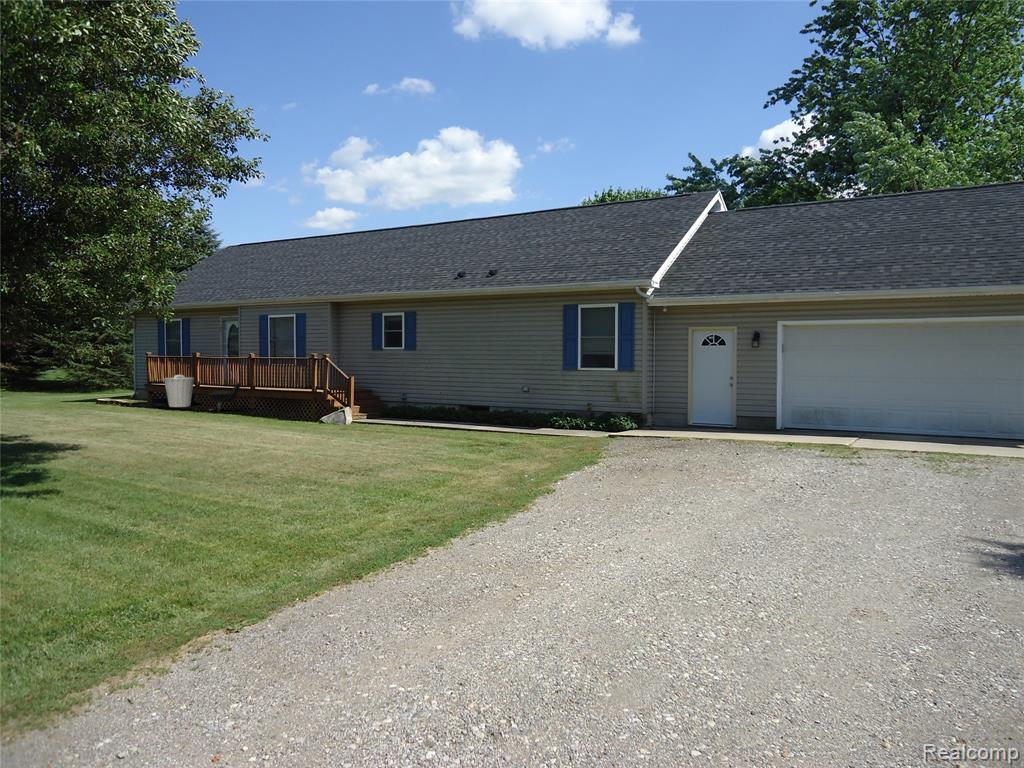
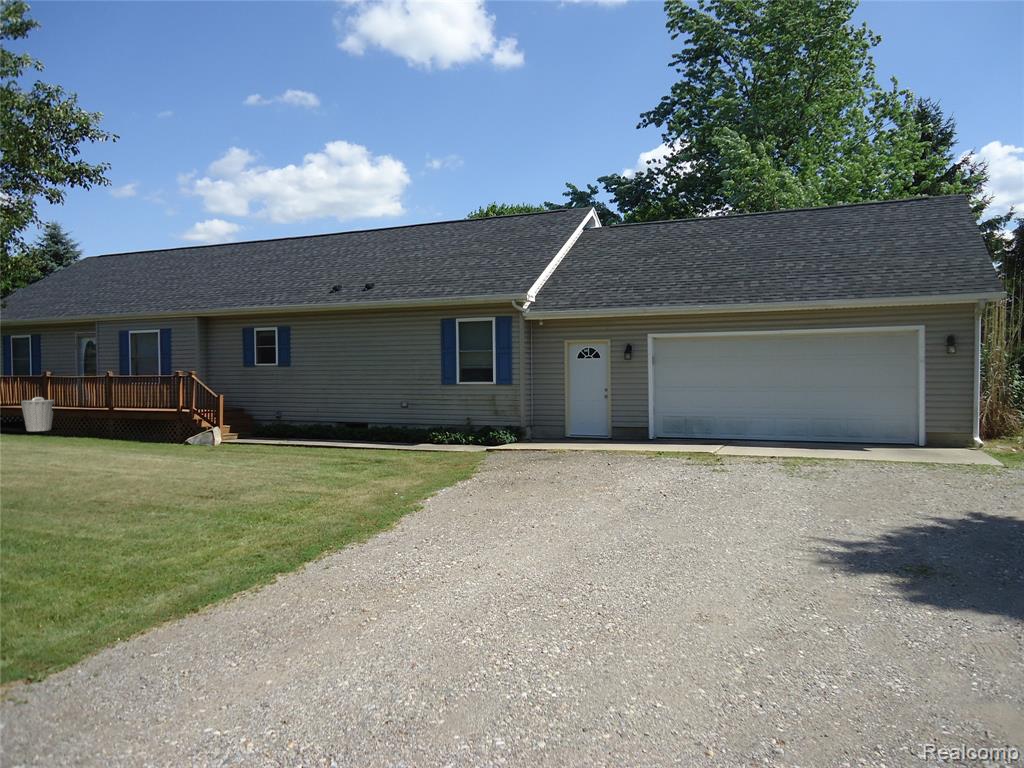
lounge chair: present [209,383,241,411] -> none [66,404,107,435]

